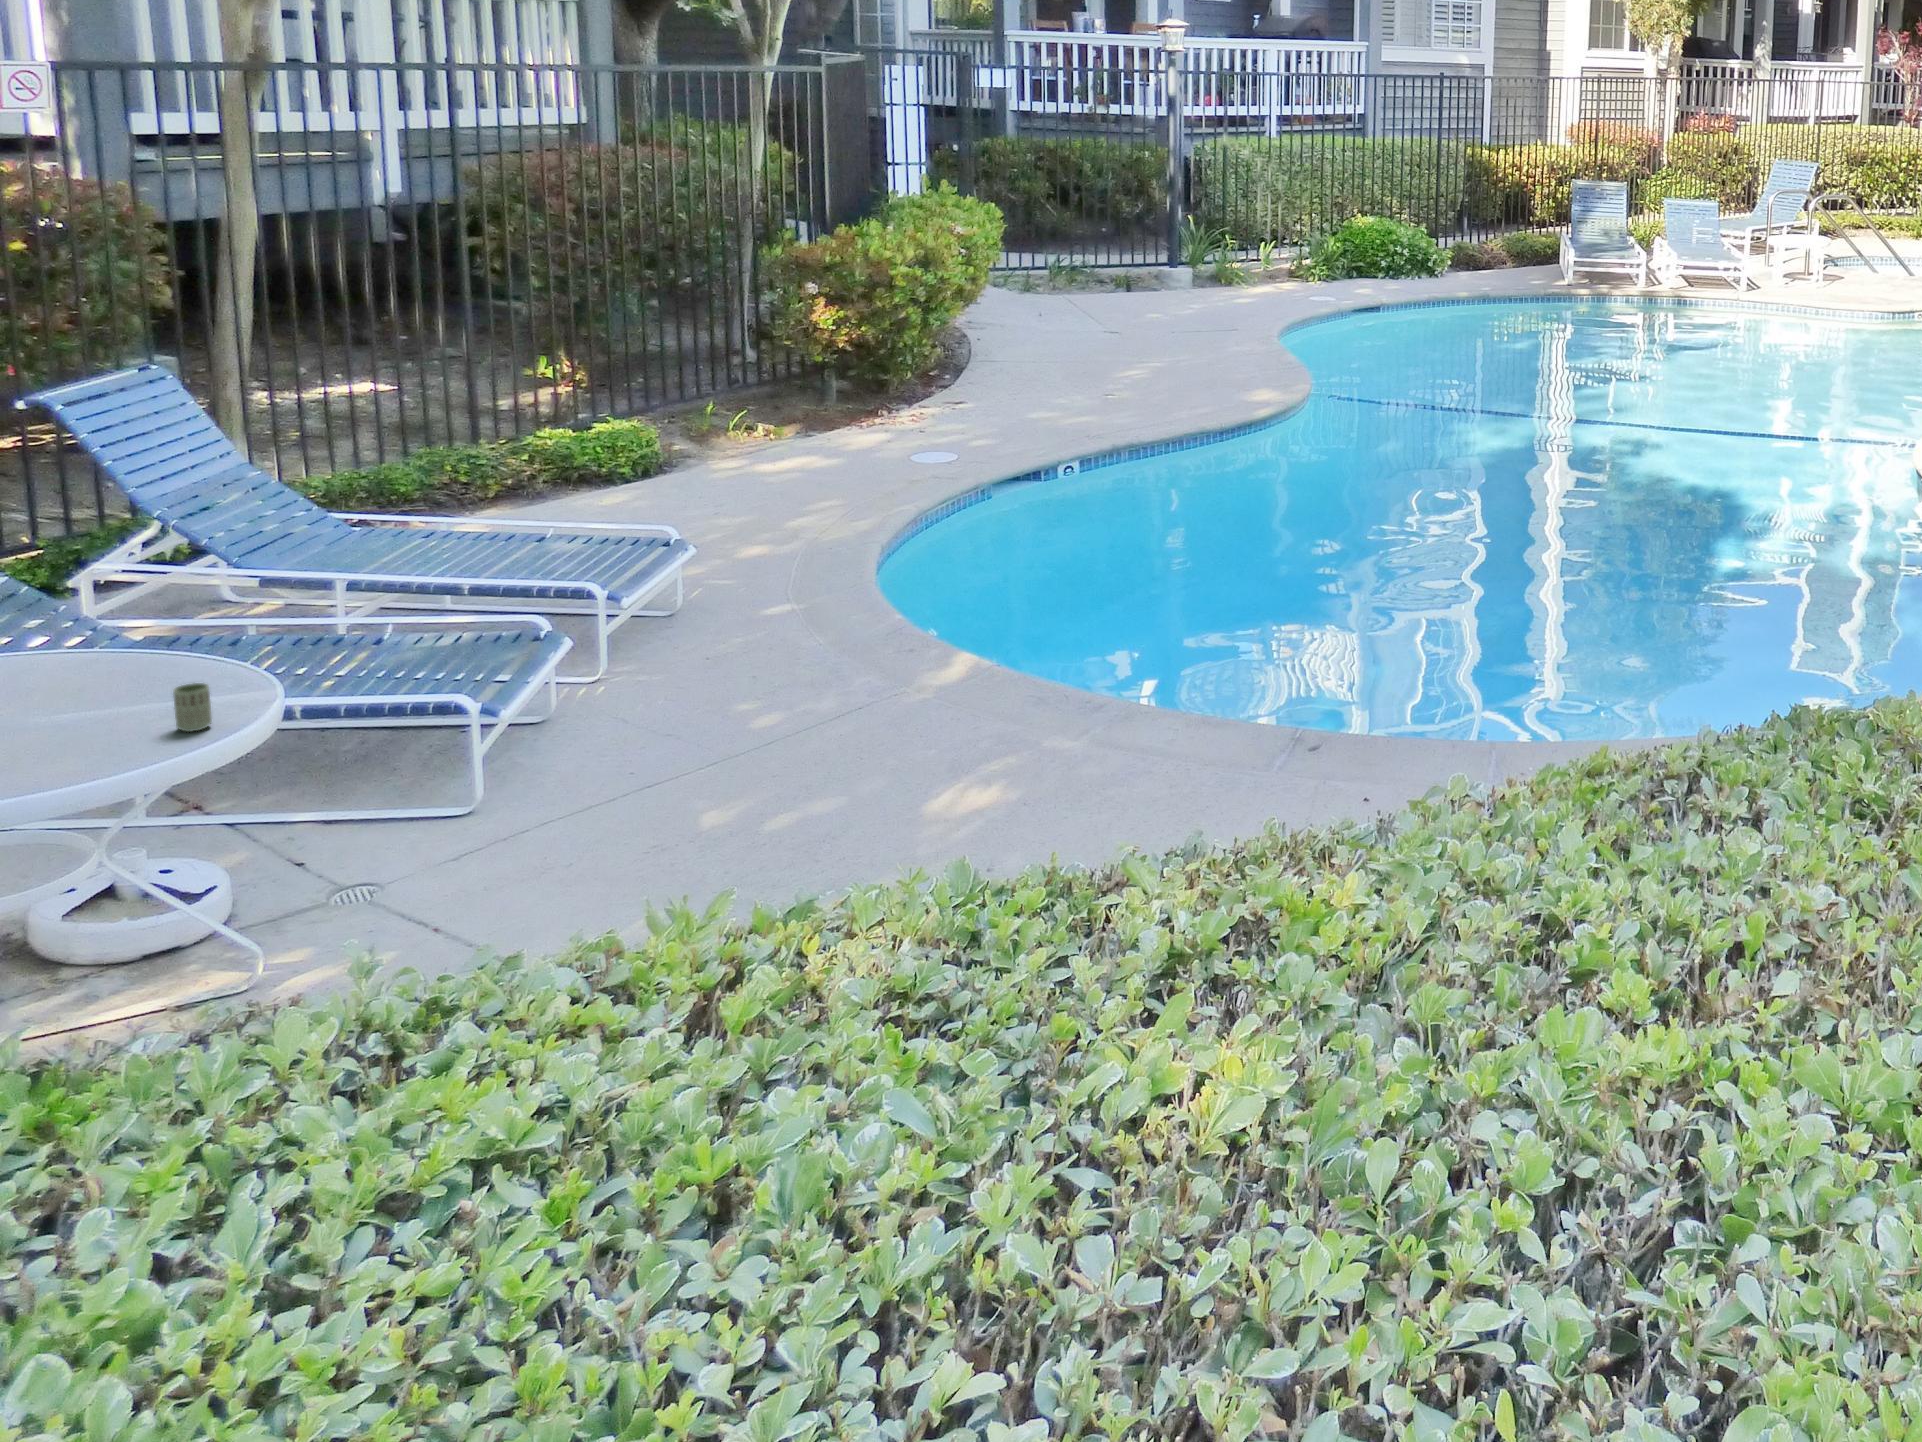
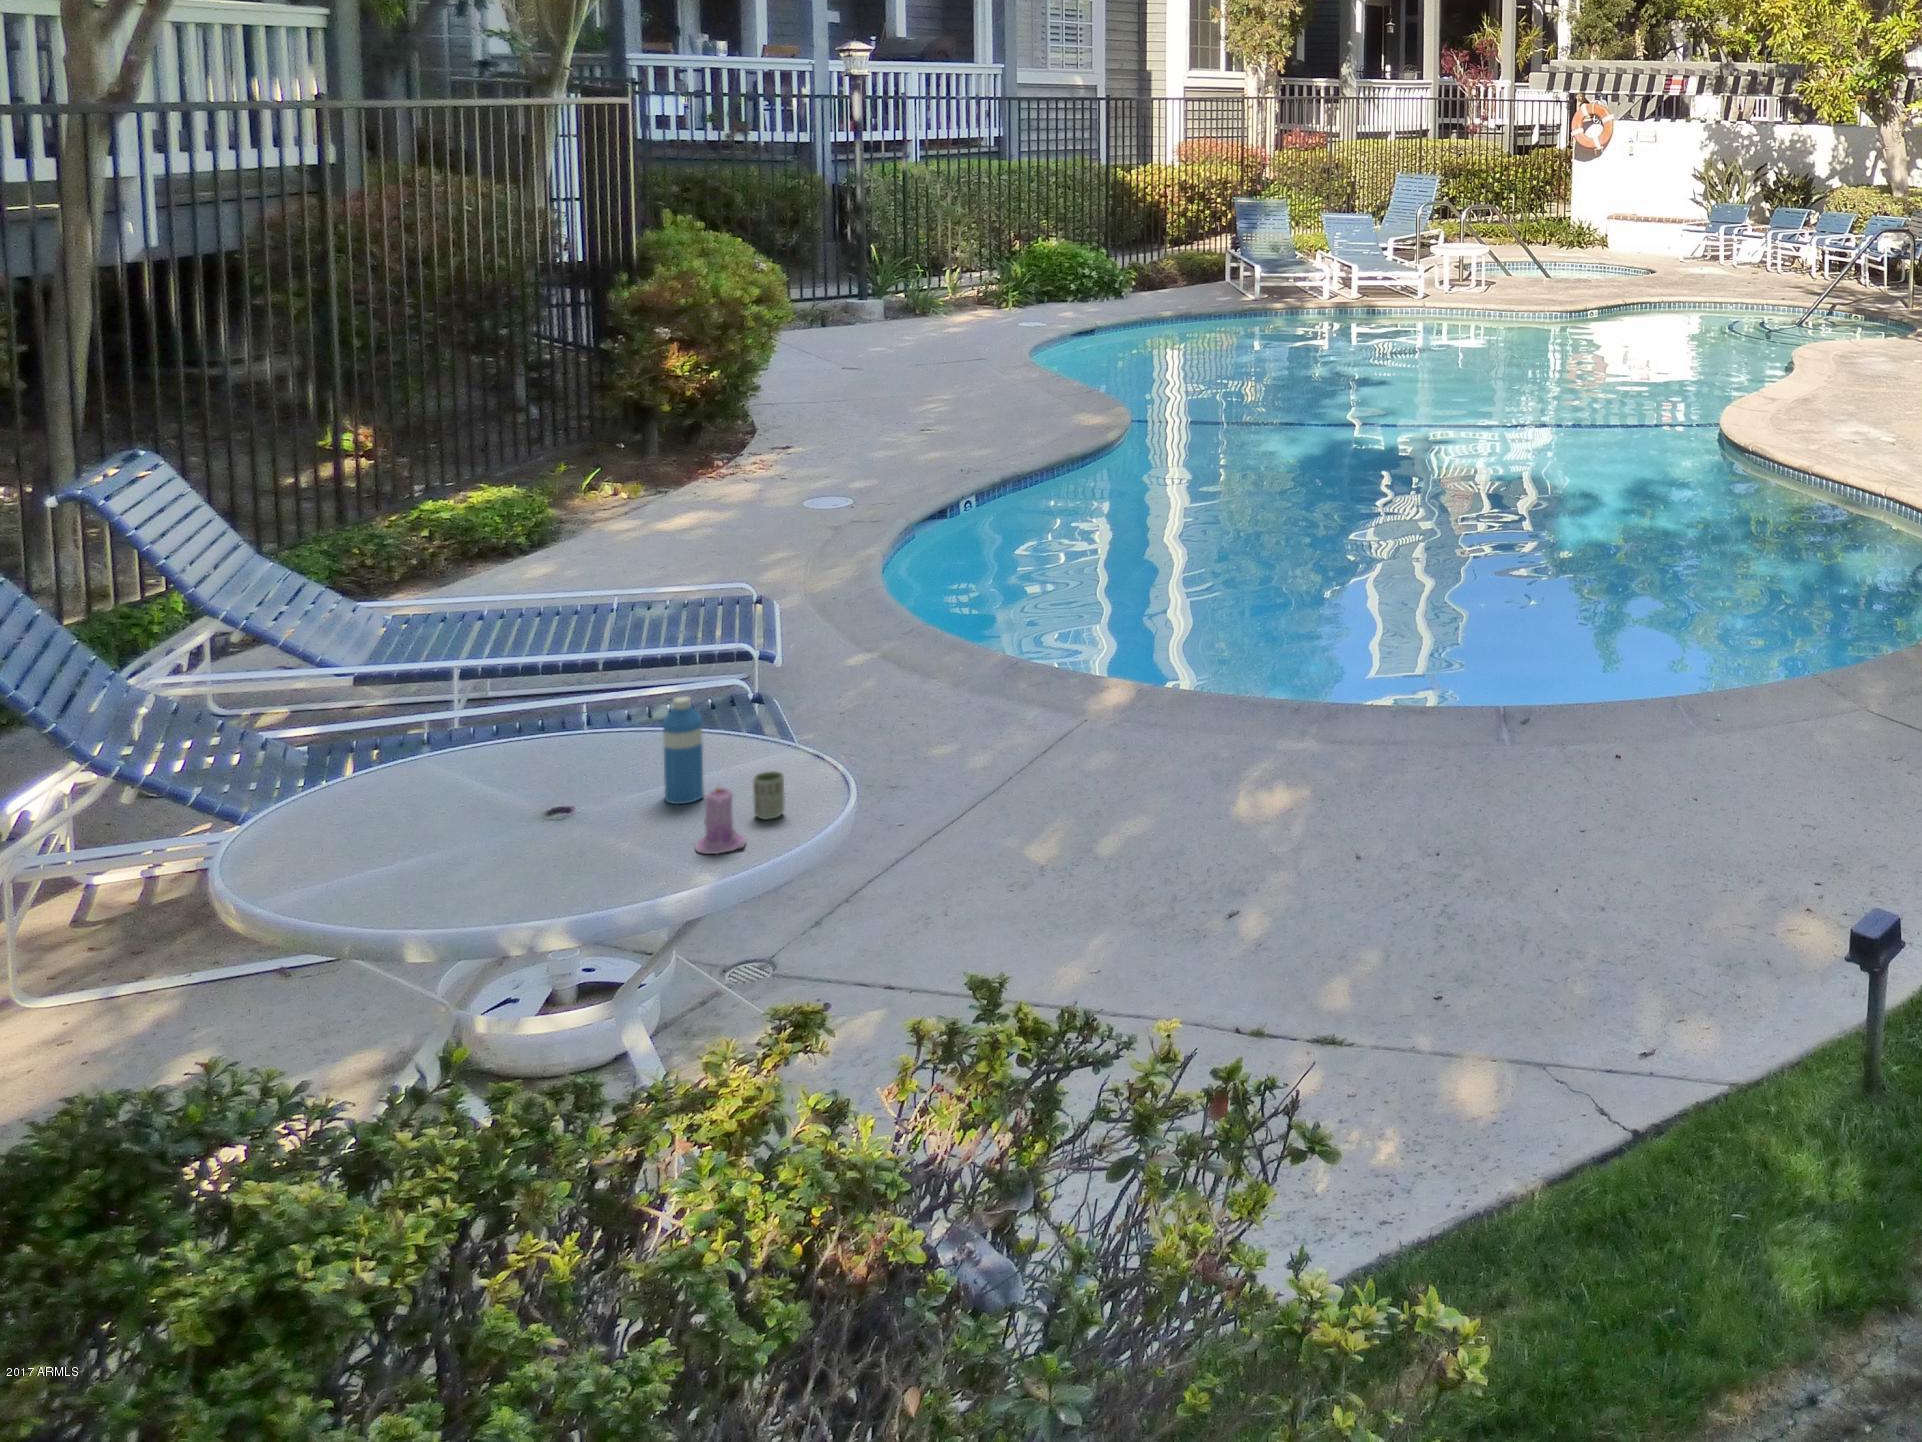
water bottle: none [122,599,177,707] -> present [663,697,704,804]
candle: none [68,686,129,758] -> present [695,788,746,854]

